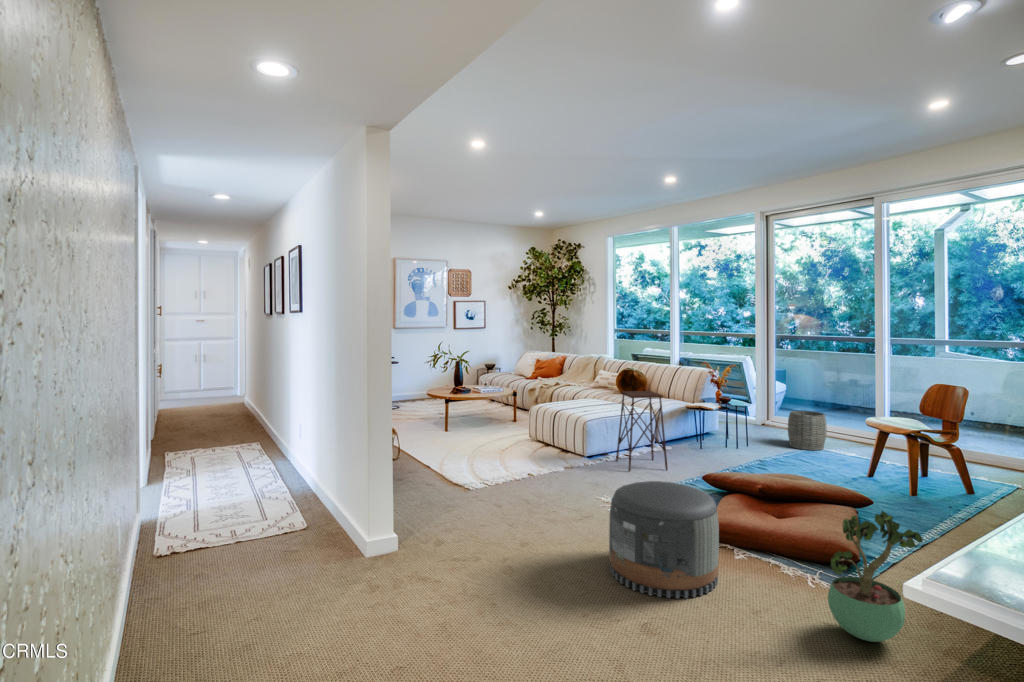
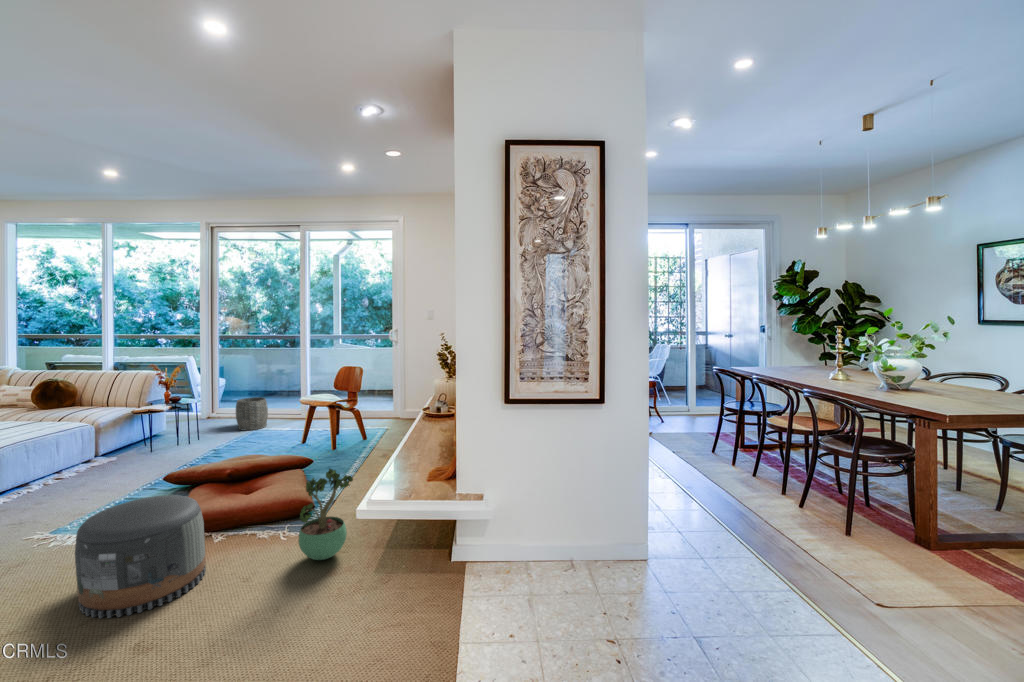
side table: present [616,391,668,471] -> none [45,406,120,499]

